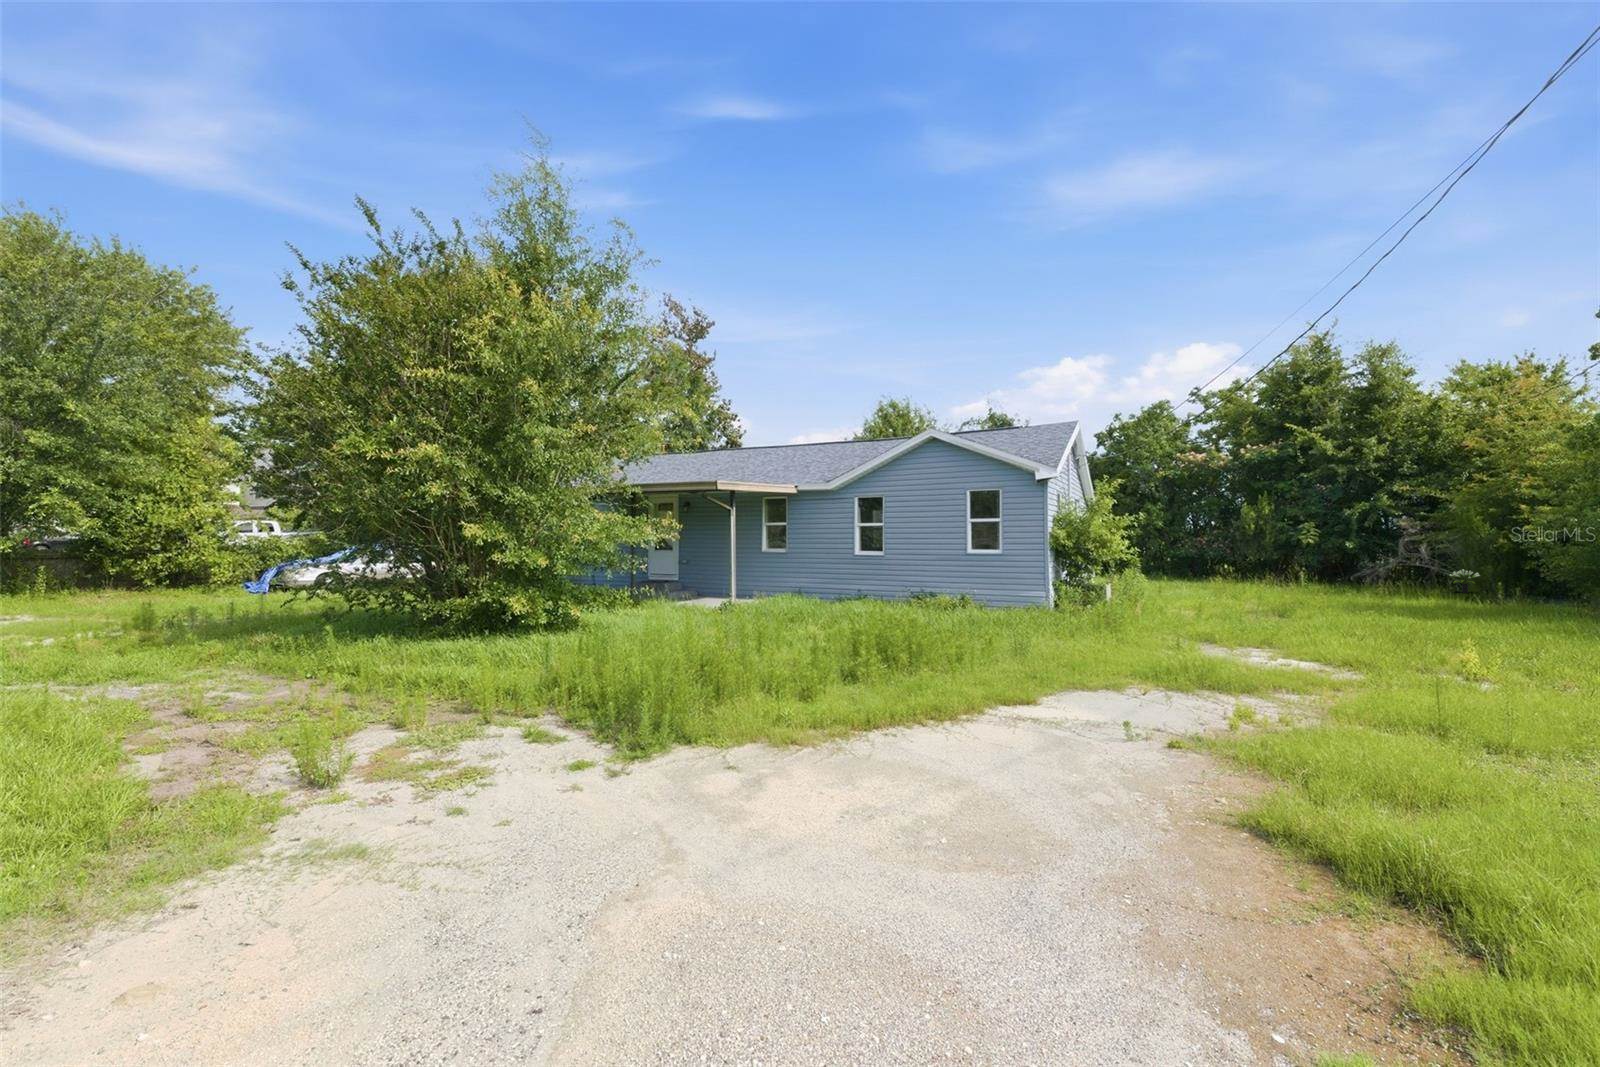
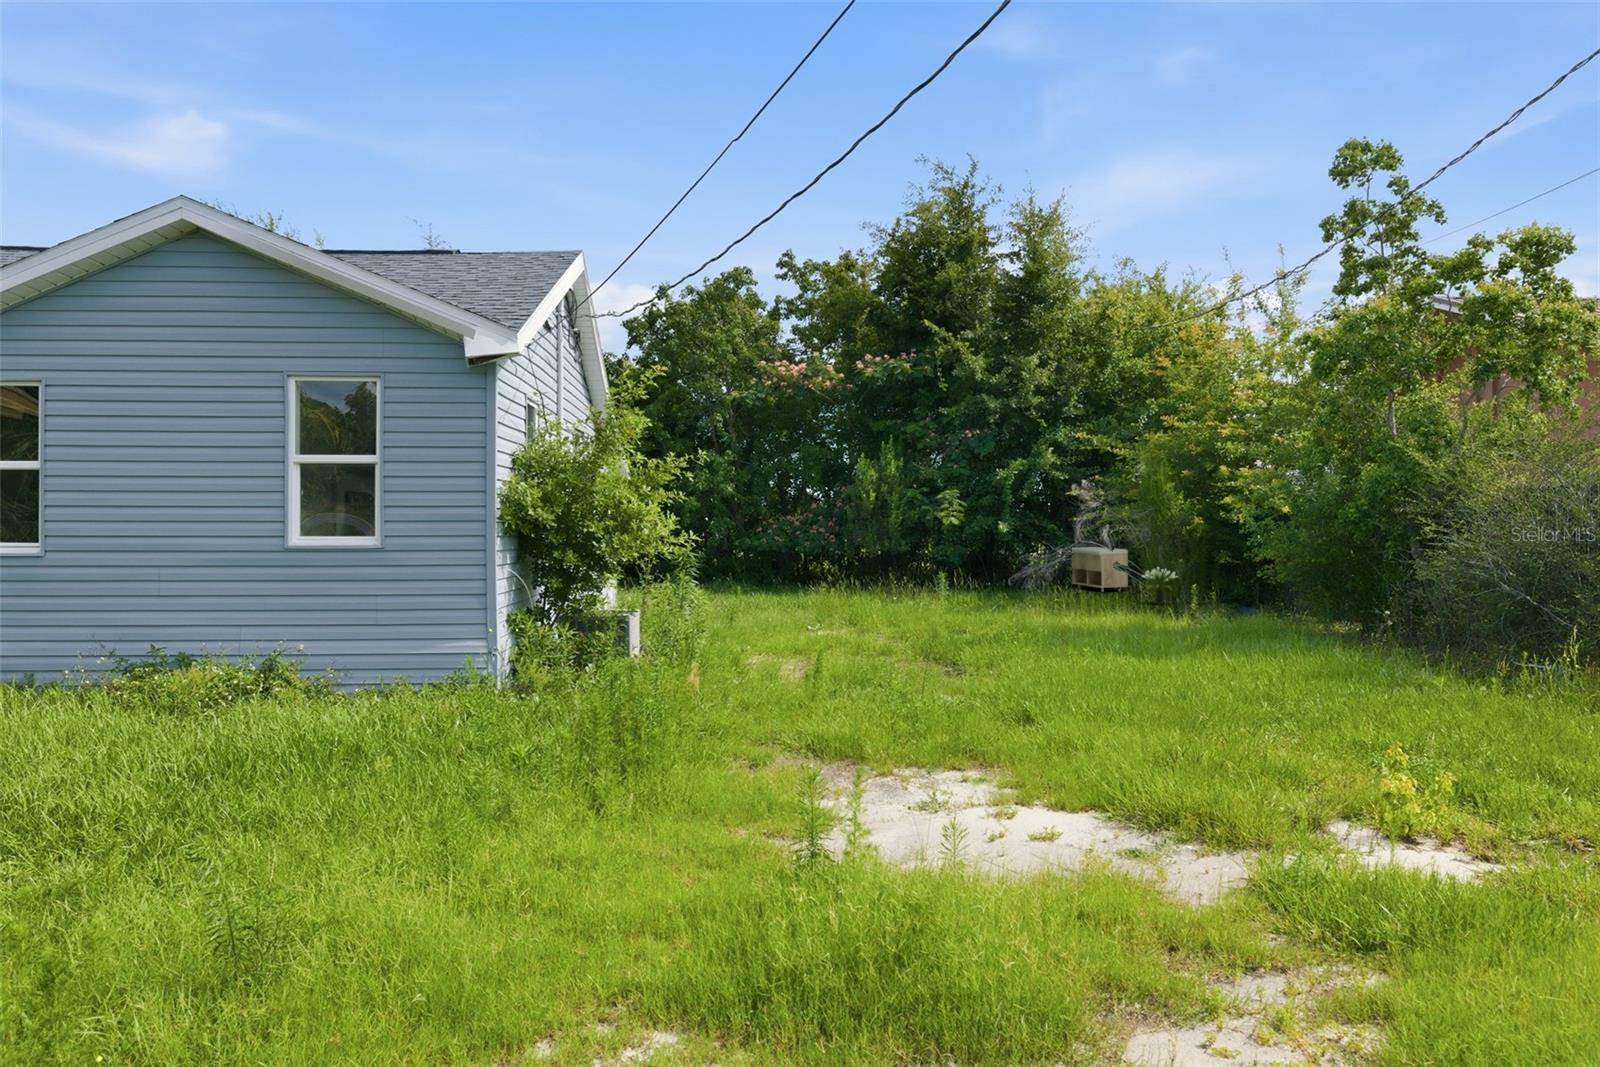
storage bench: none [1401,557,1448,585] -> present [1072,547,1128,592]

